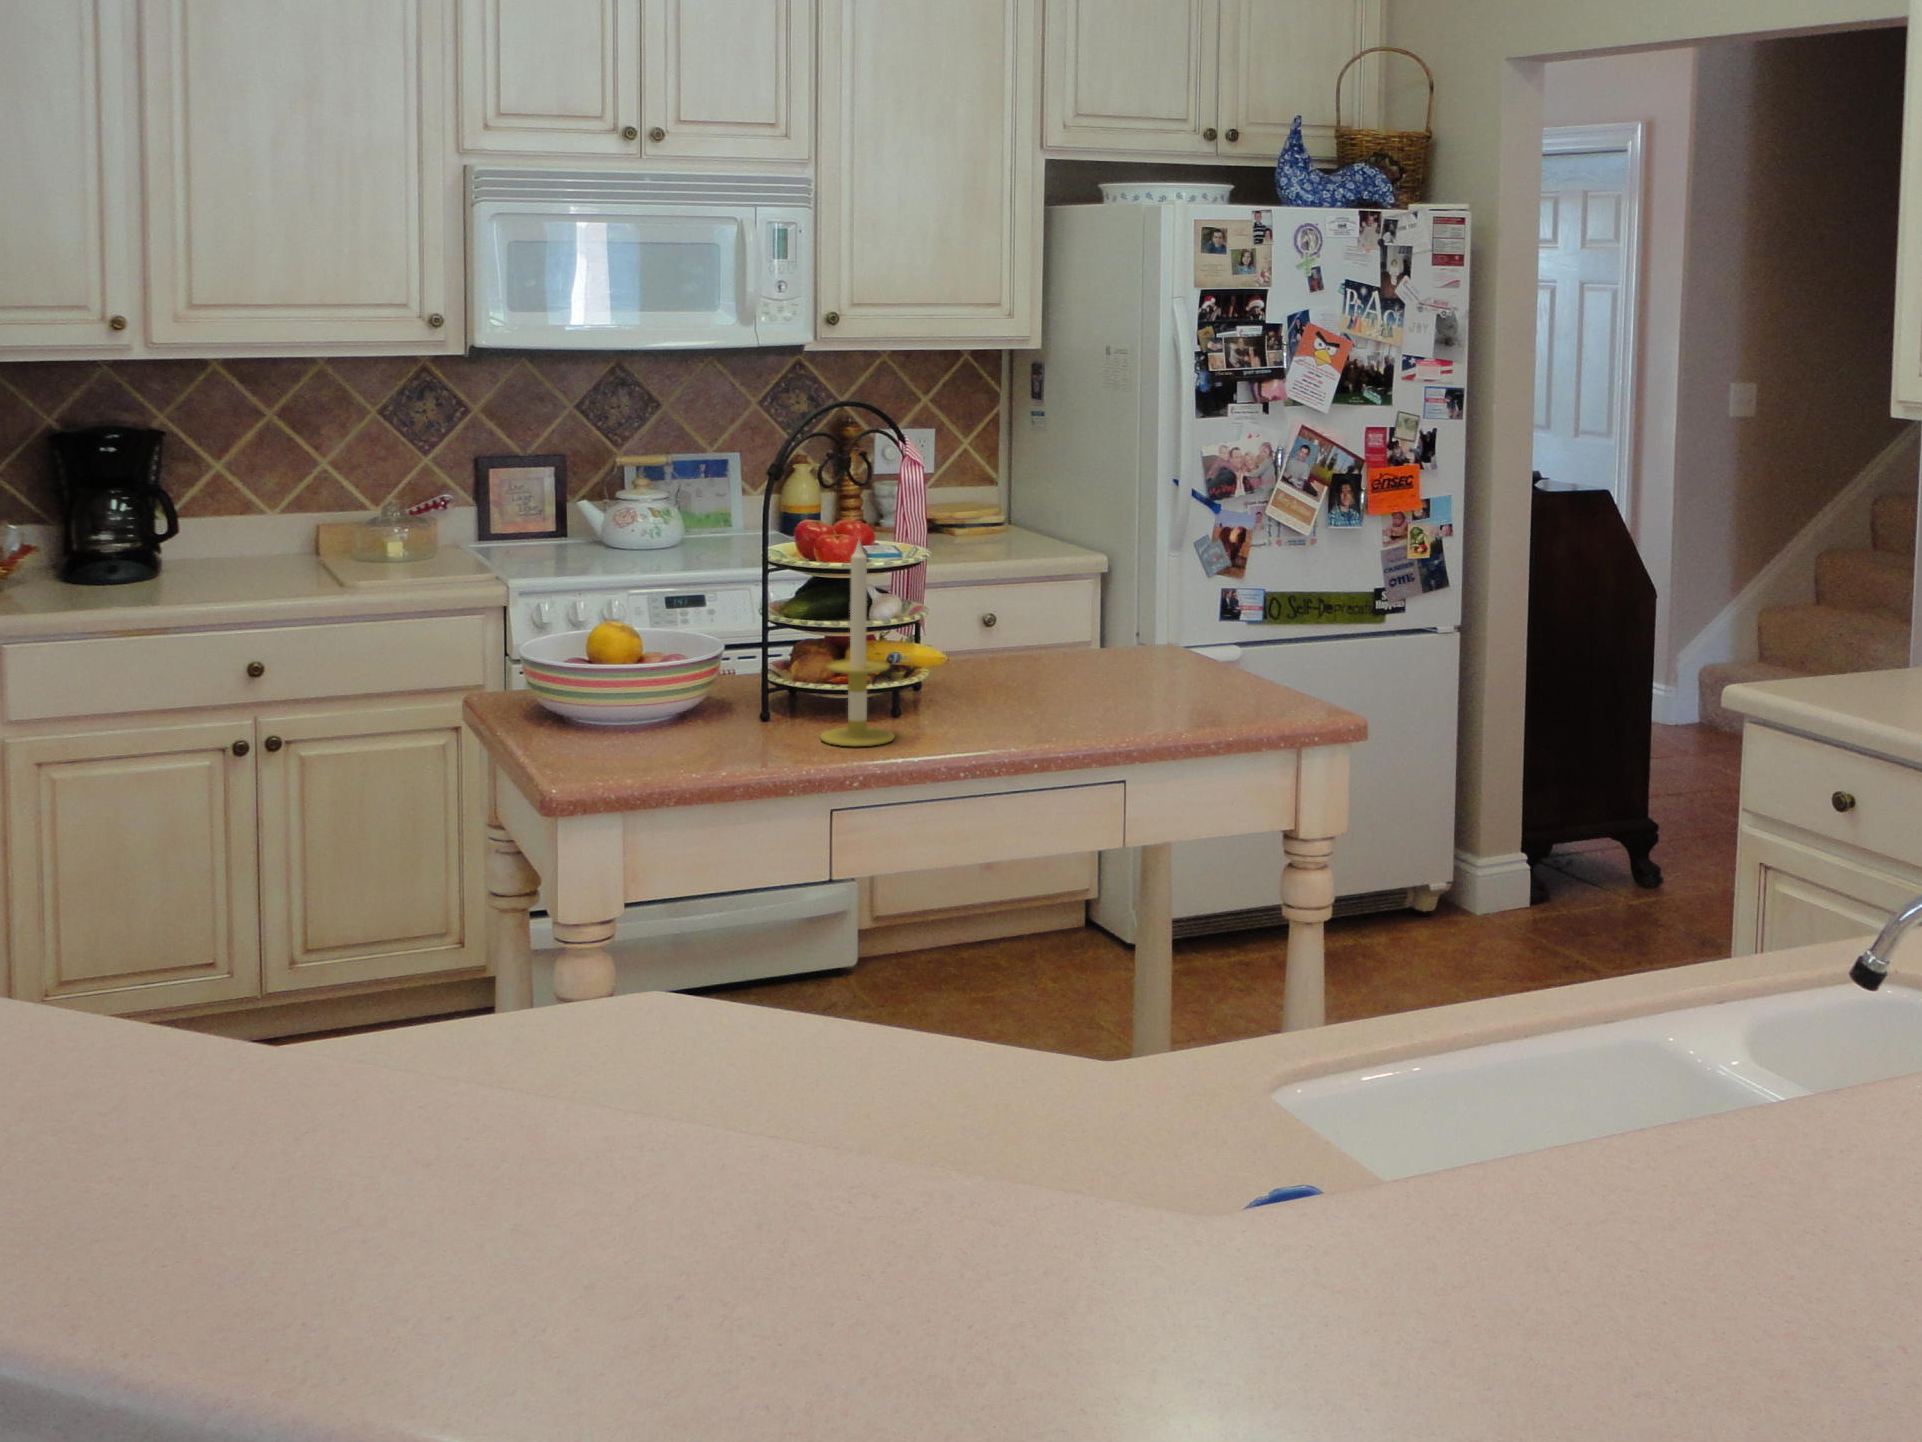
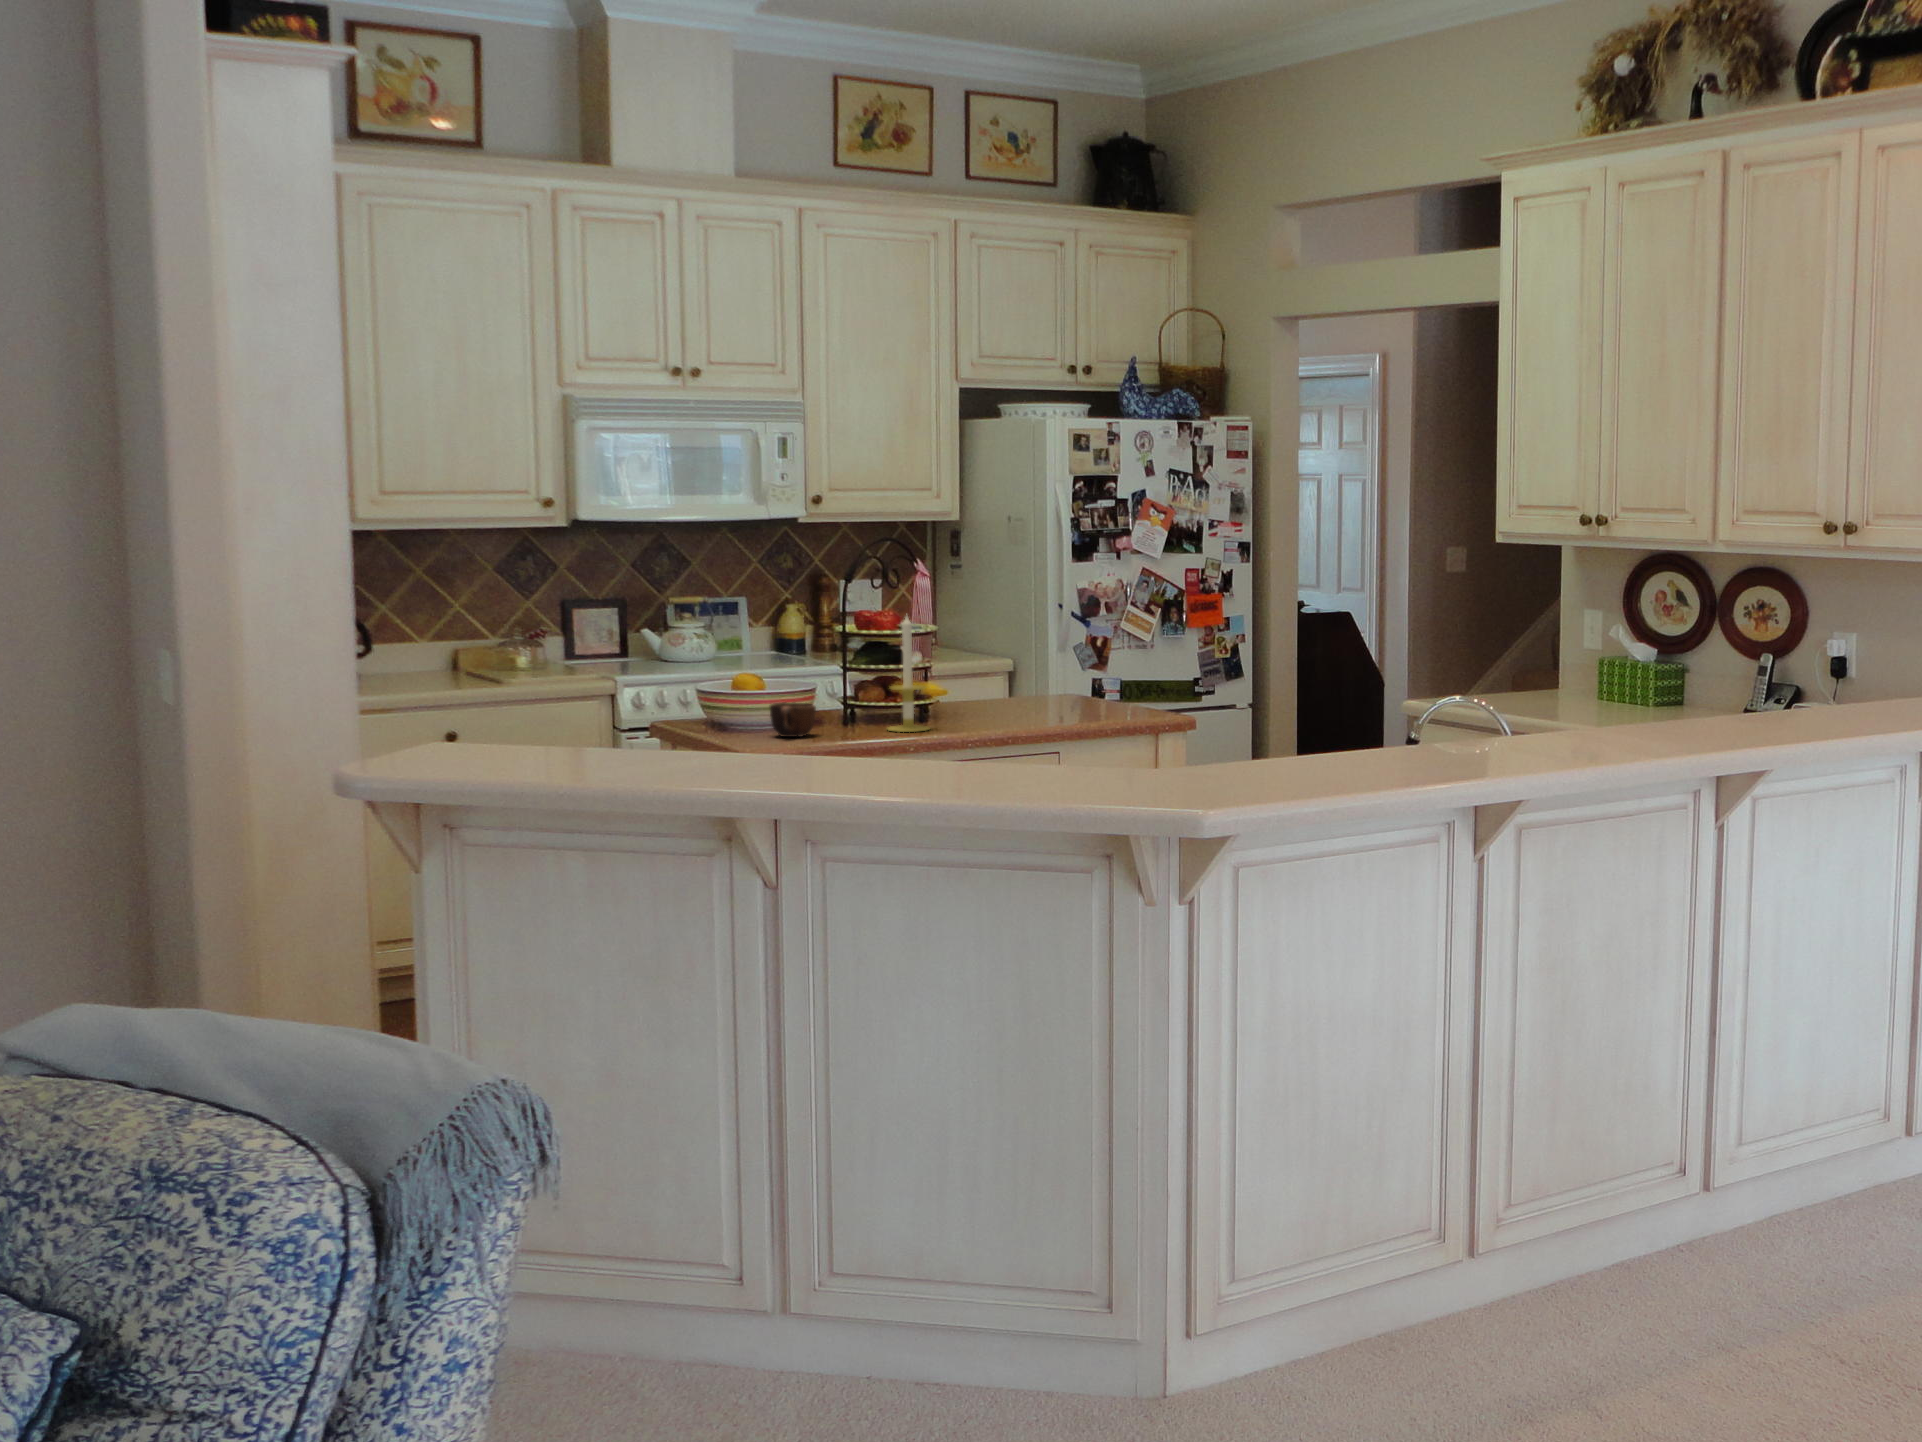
mug: none [614,687,694,753] -> present [770,702,816,737]

